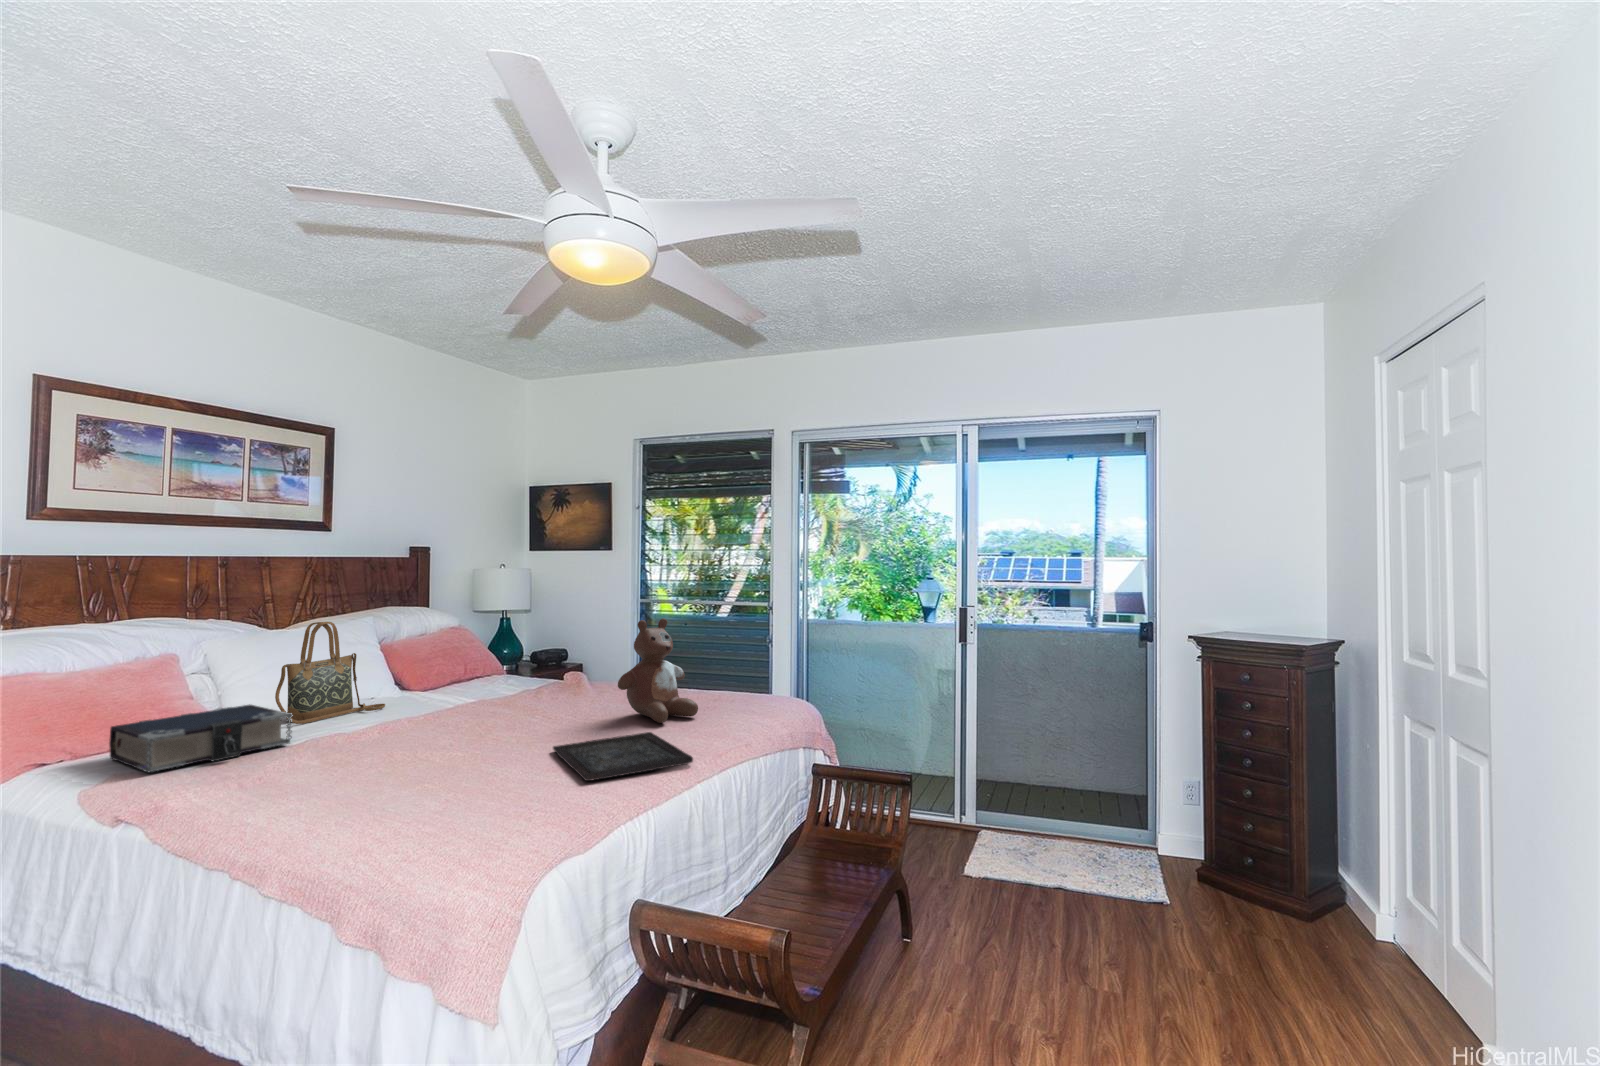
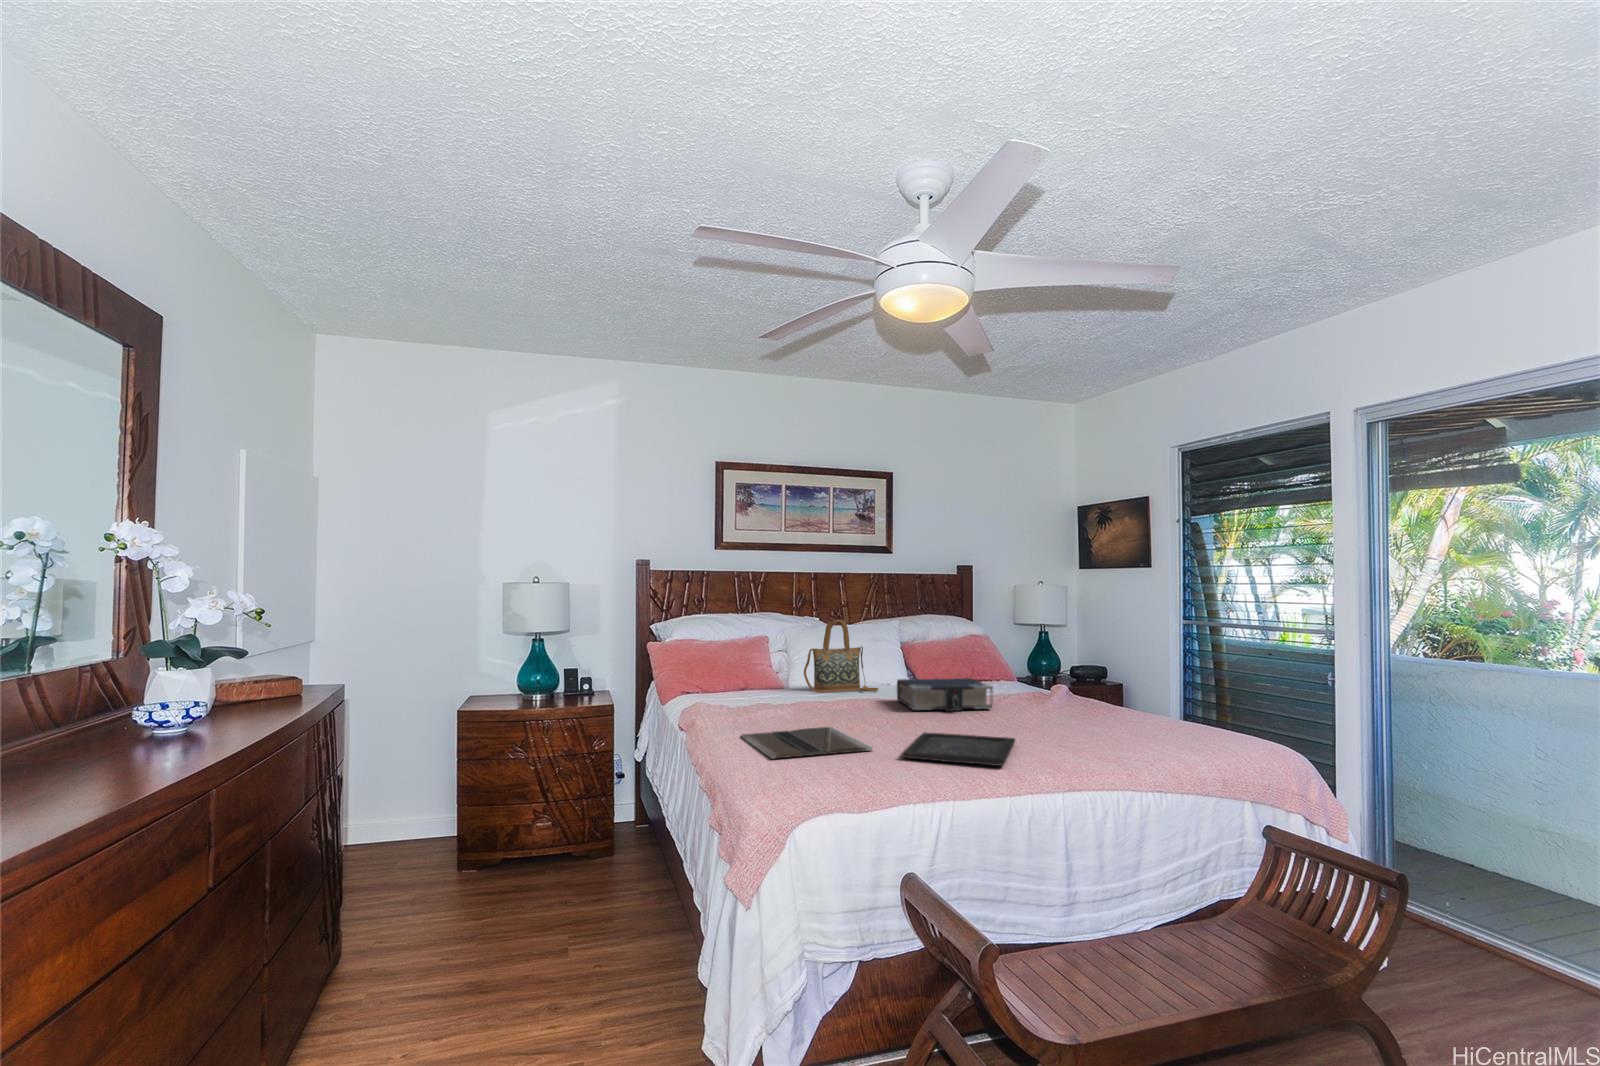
stuffed bear: present [618,618,698,723] -> none [1016,633,1097,736]
book: present [109,704,292,772] -> present [897,678,993,711]
laptop: none [308,766,534,831] -> present [741,727,873,759]

